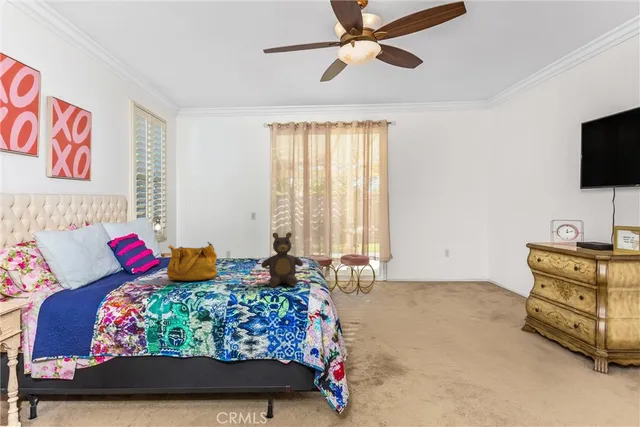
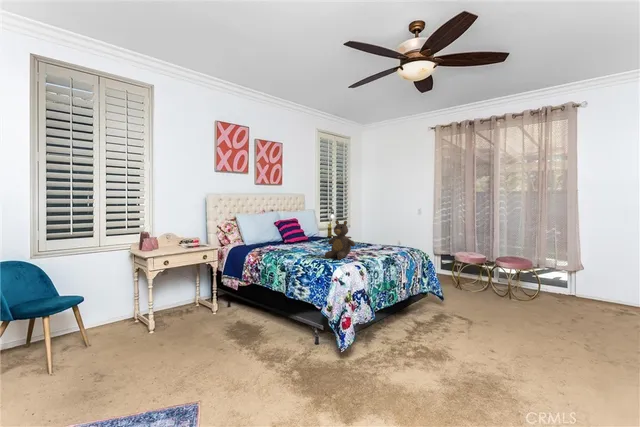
handbag: present [167,242,217,281] -> none [289,225,317,249]

